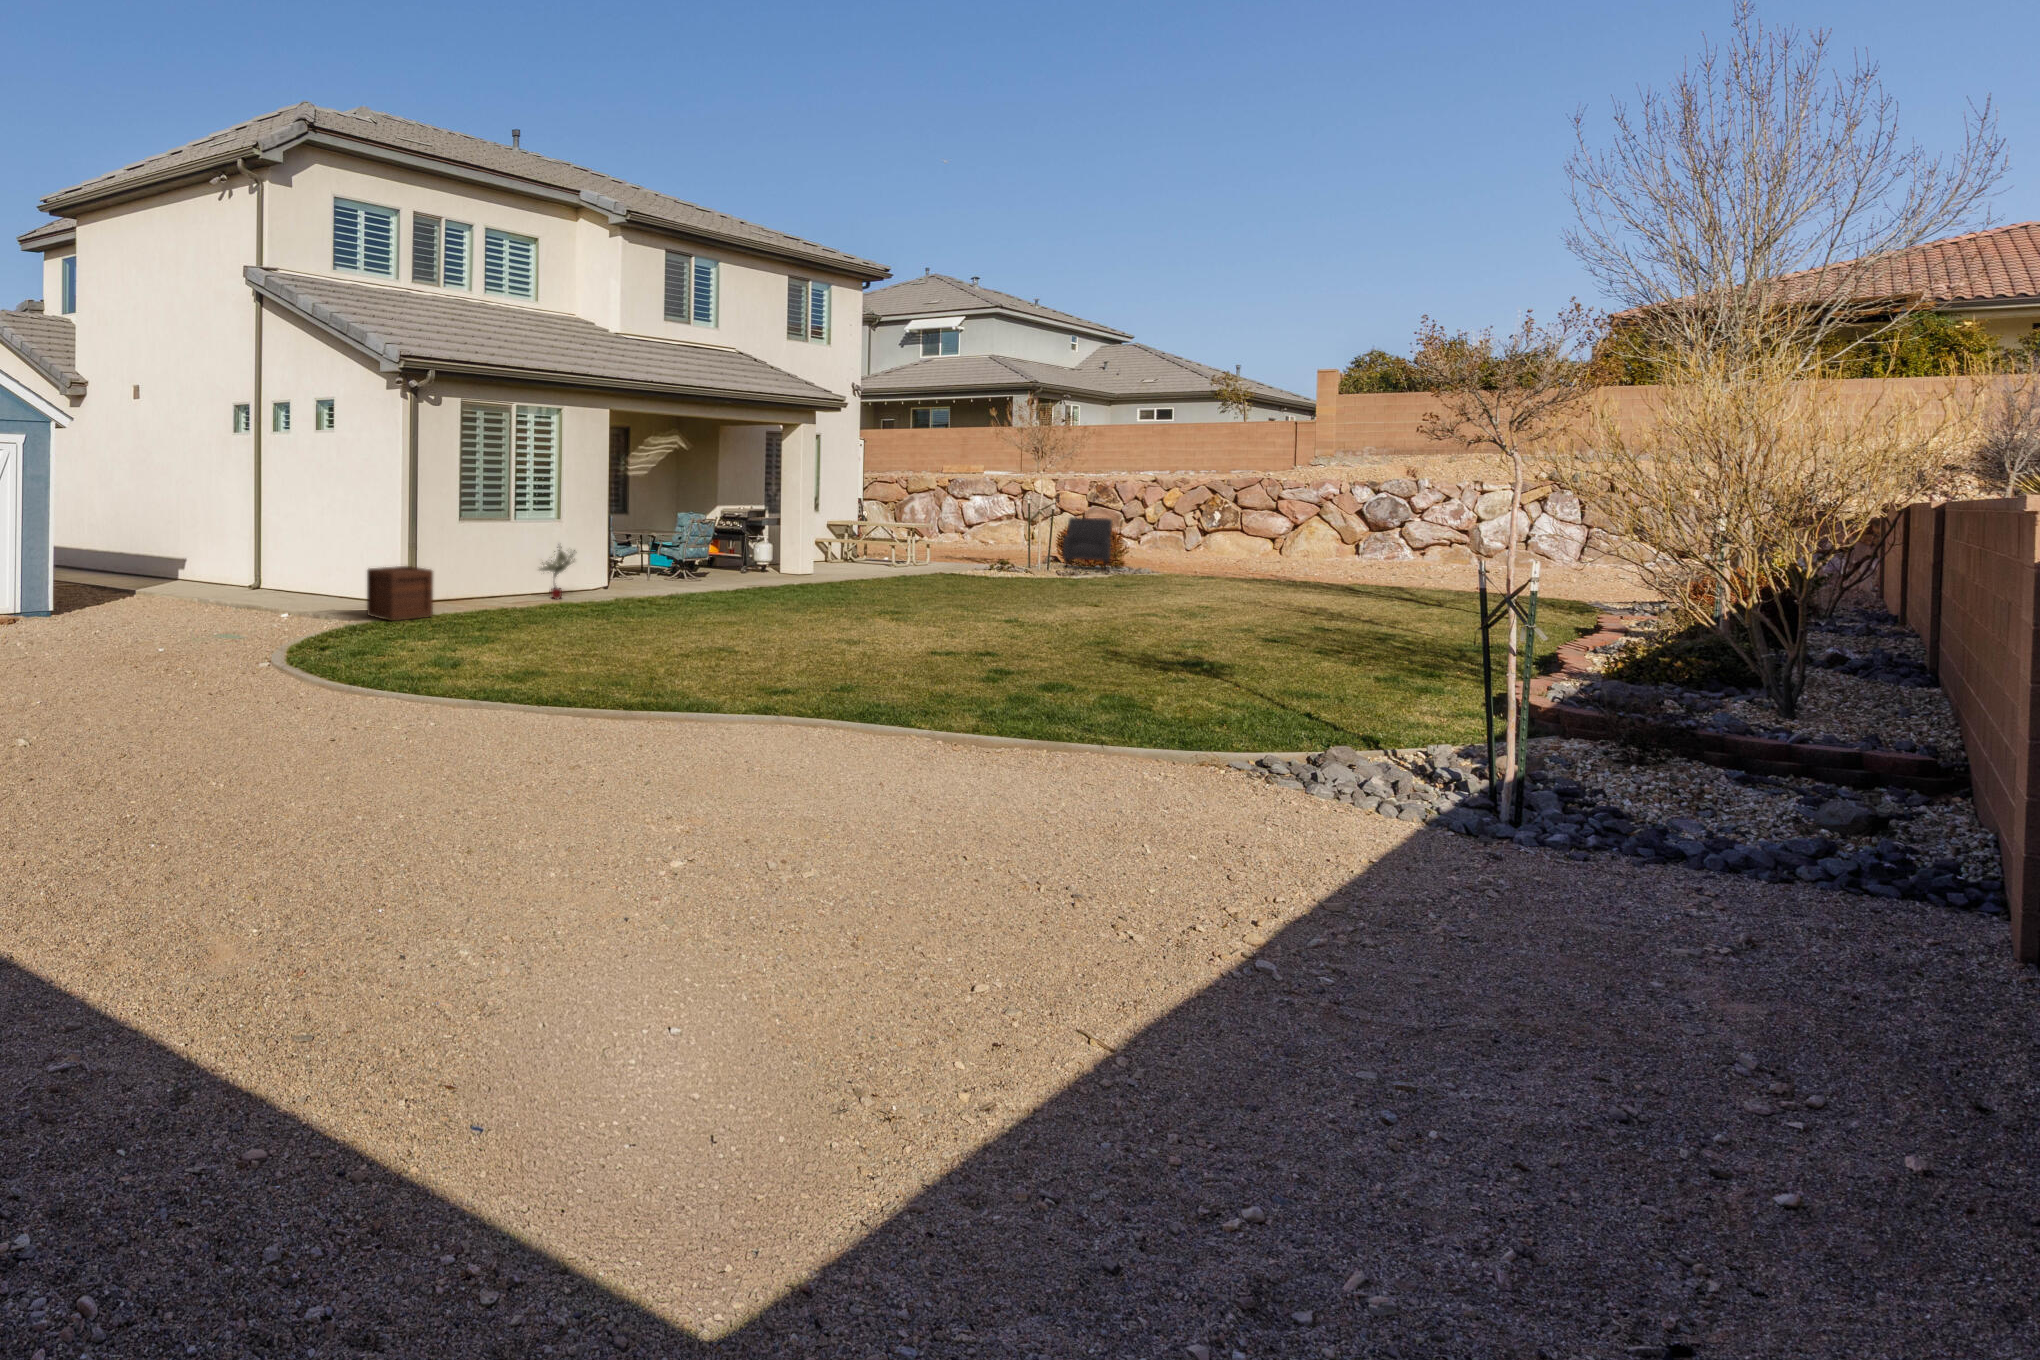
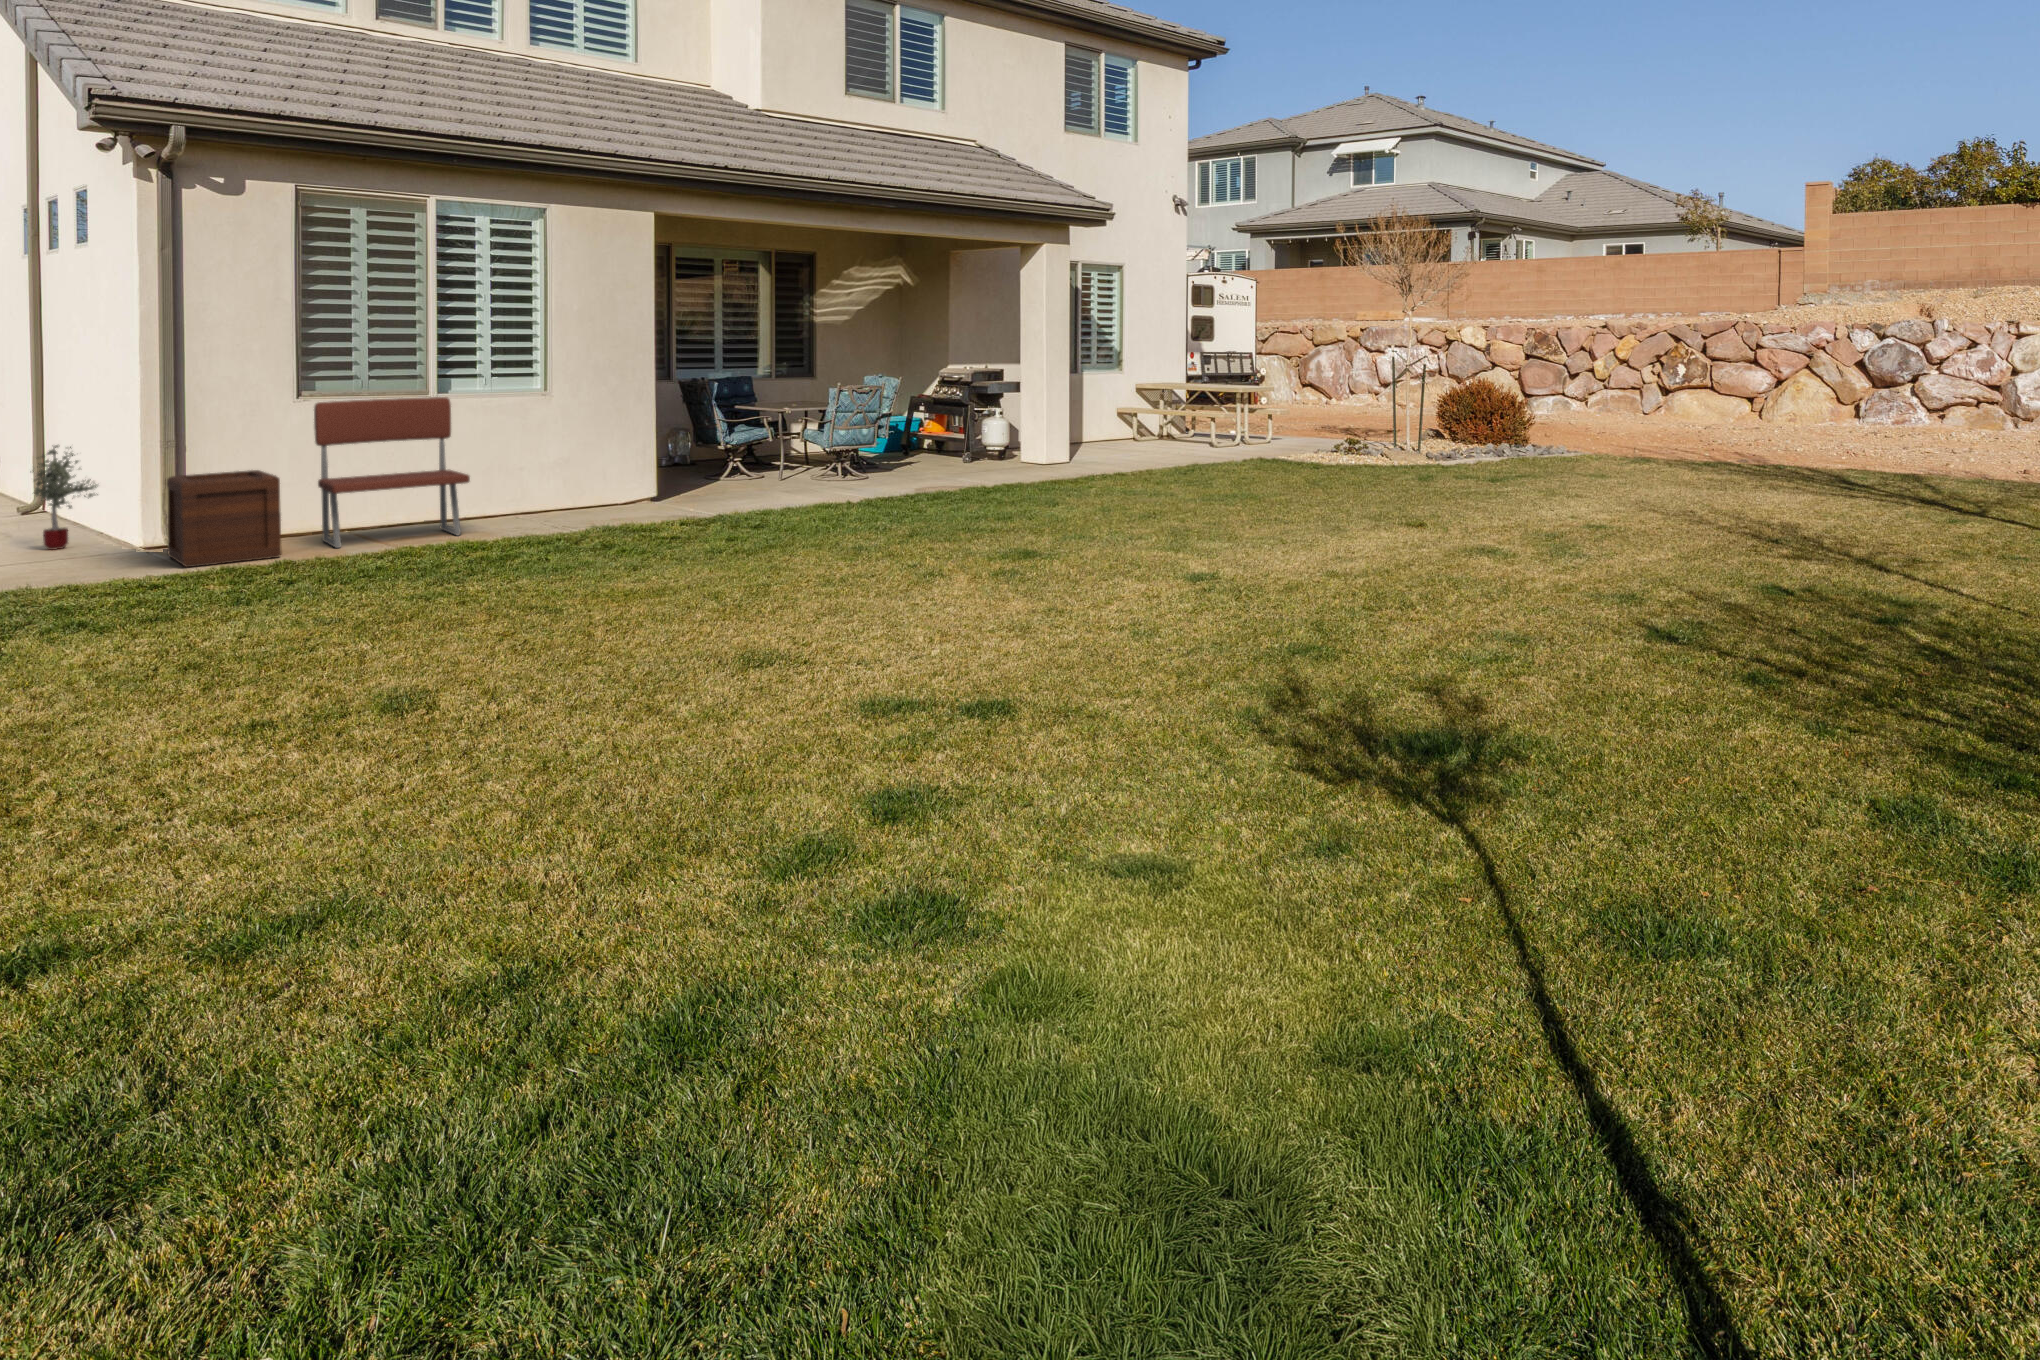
chair: present [1063,517,1113,568] -> none [1445,377,1517,452]
bench: none [433,524,518,613] -> present [314,397,470,548]
potted tree: present [539,544,575,599] -> present [32,445,98,550]

